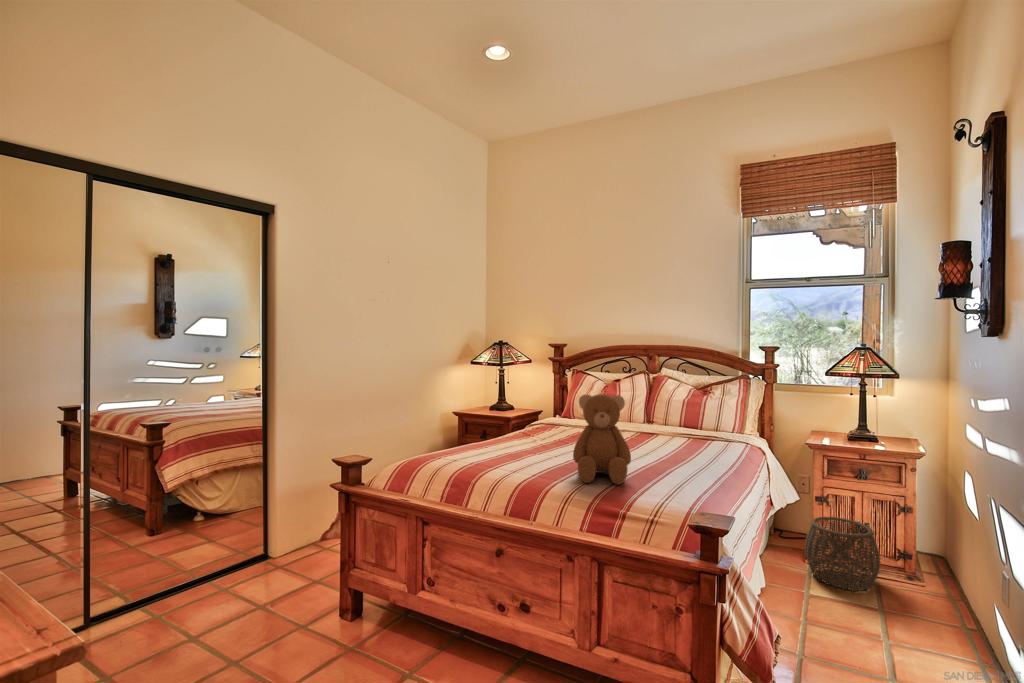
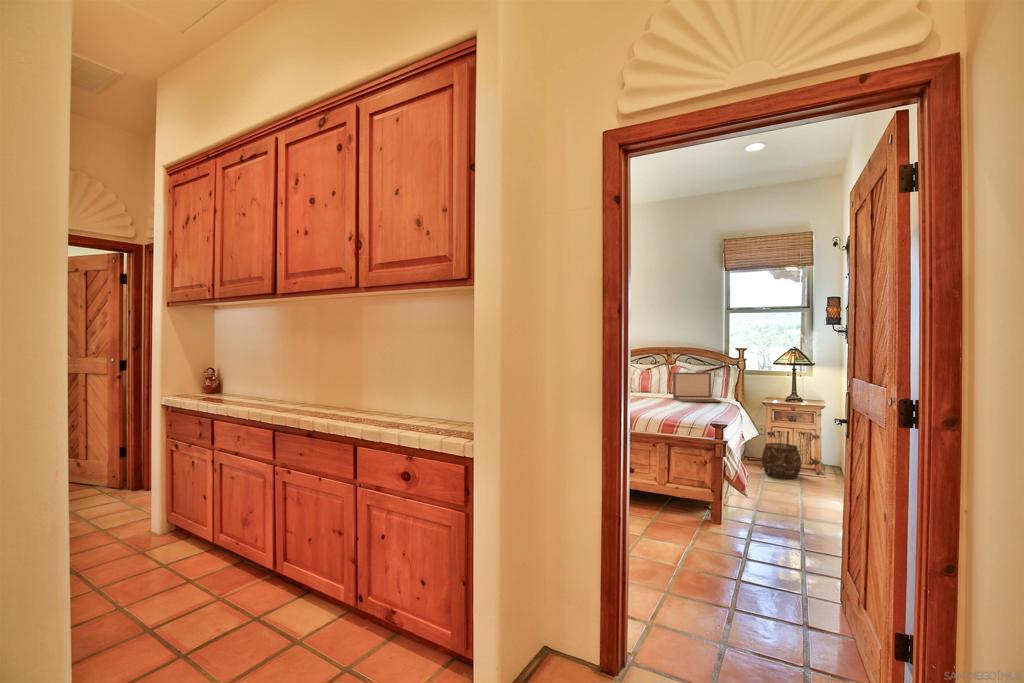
laptop: none [649,389,731,445] -> present [673,372,721,402]
teddy bear: present [573,394,631,484] -> none [647,372,676,415]

